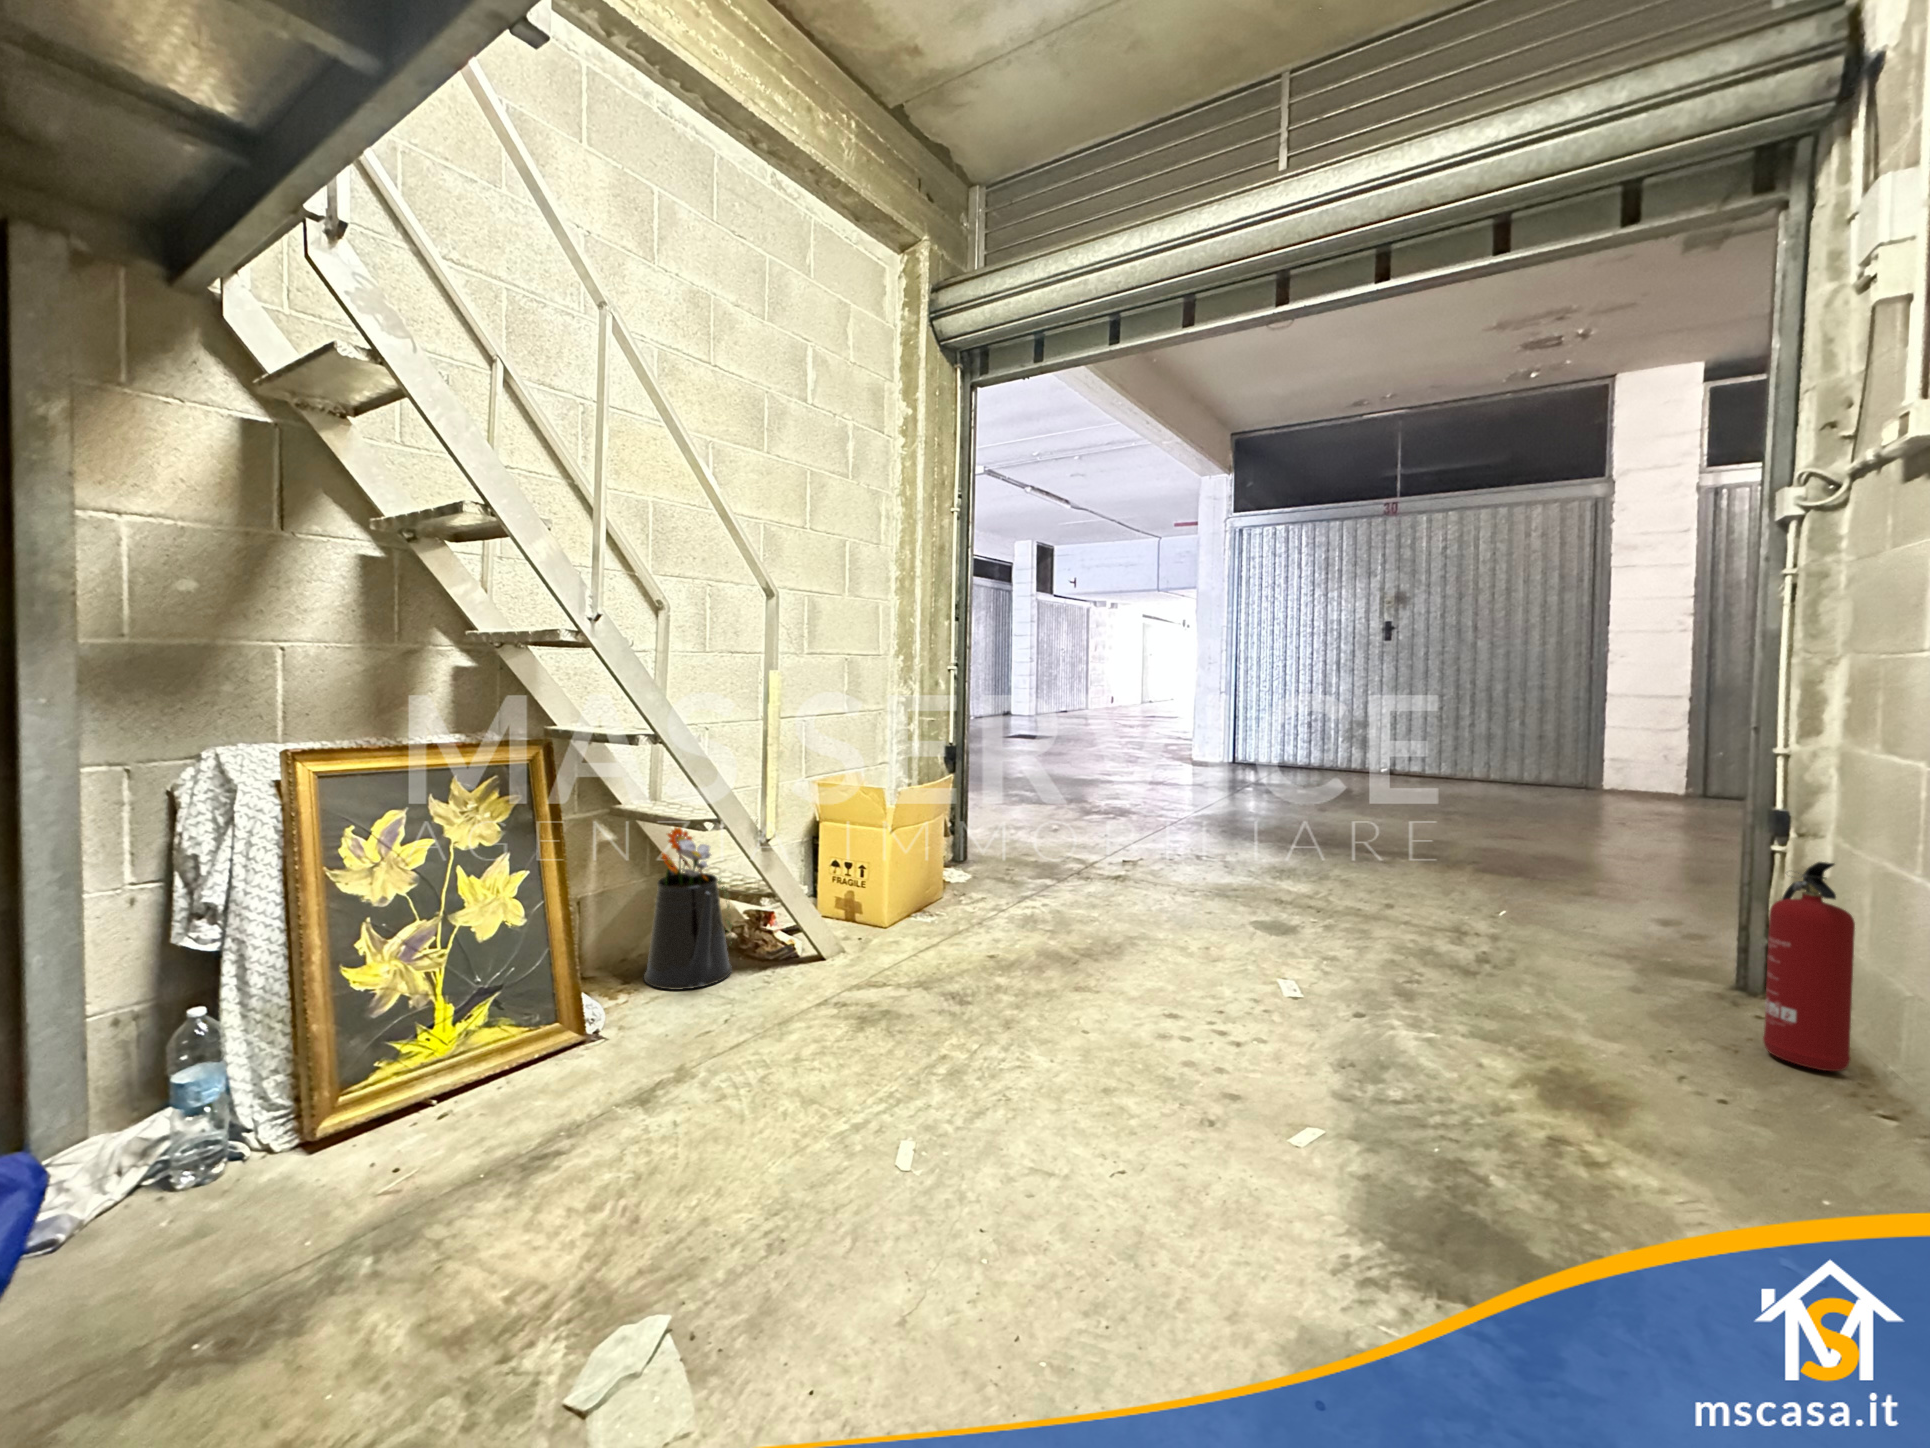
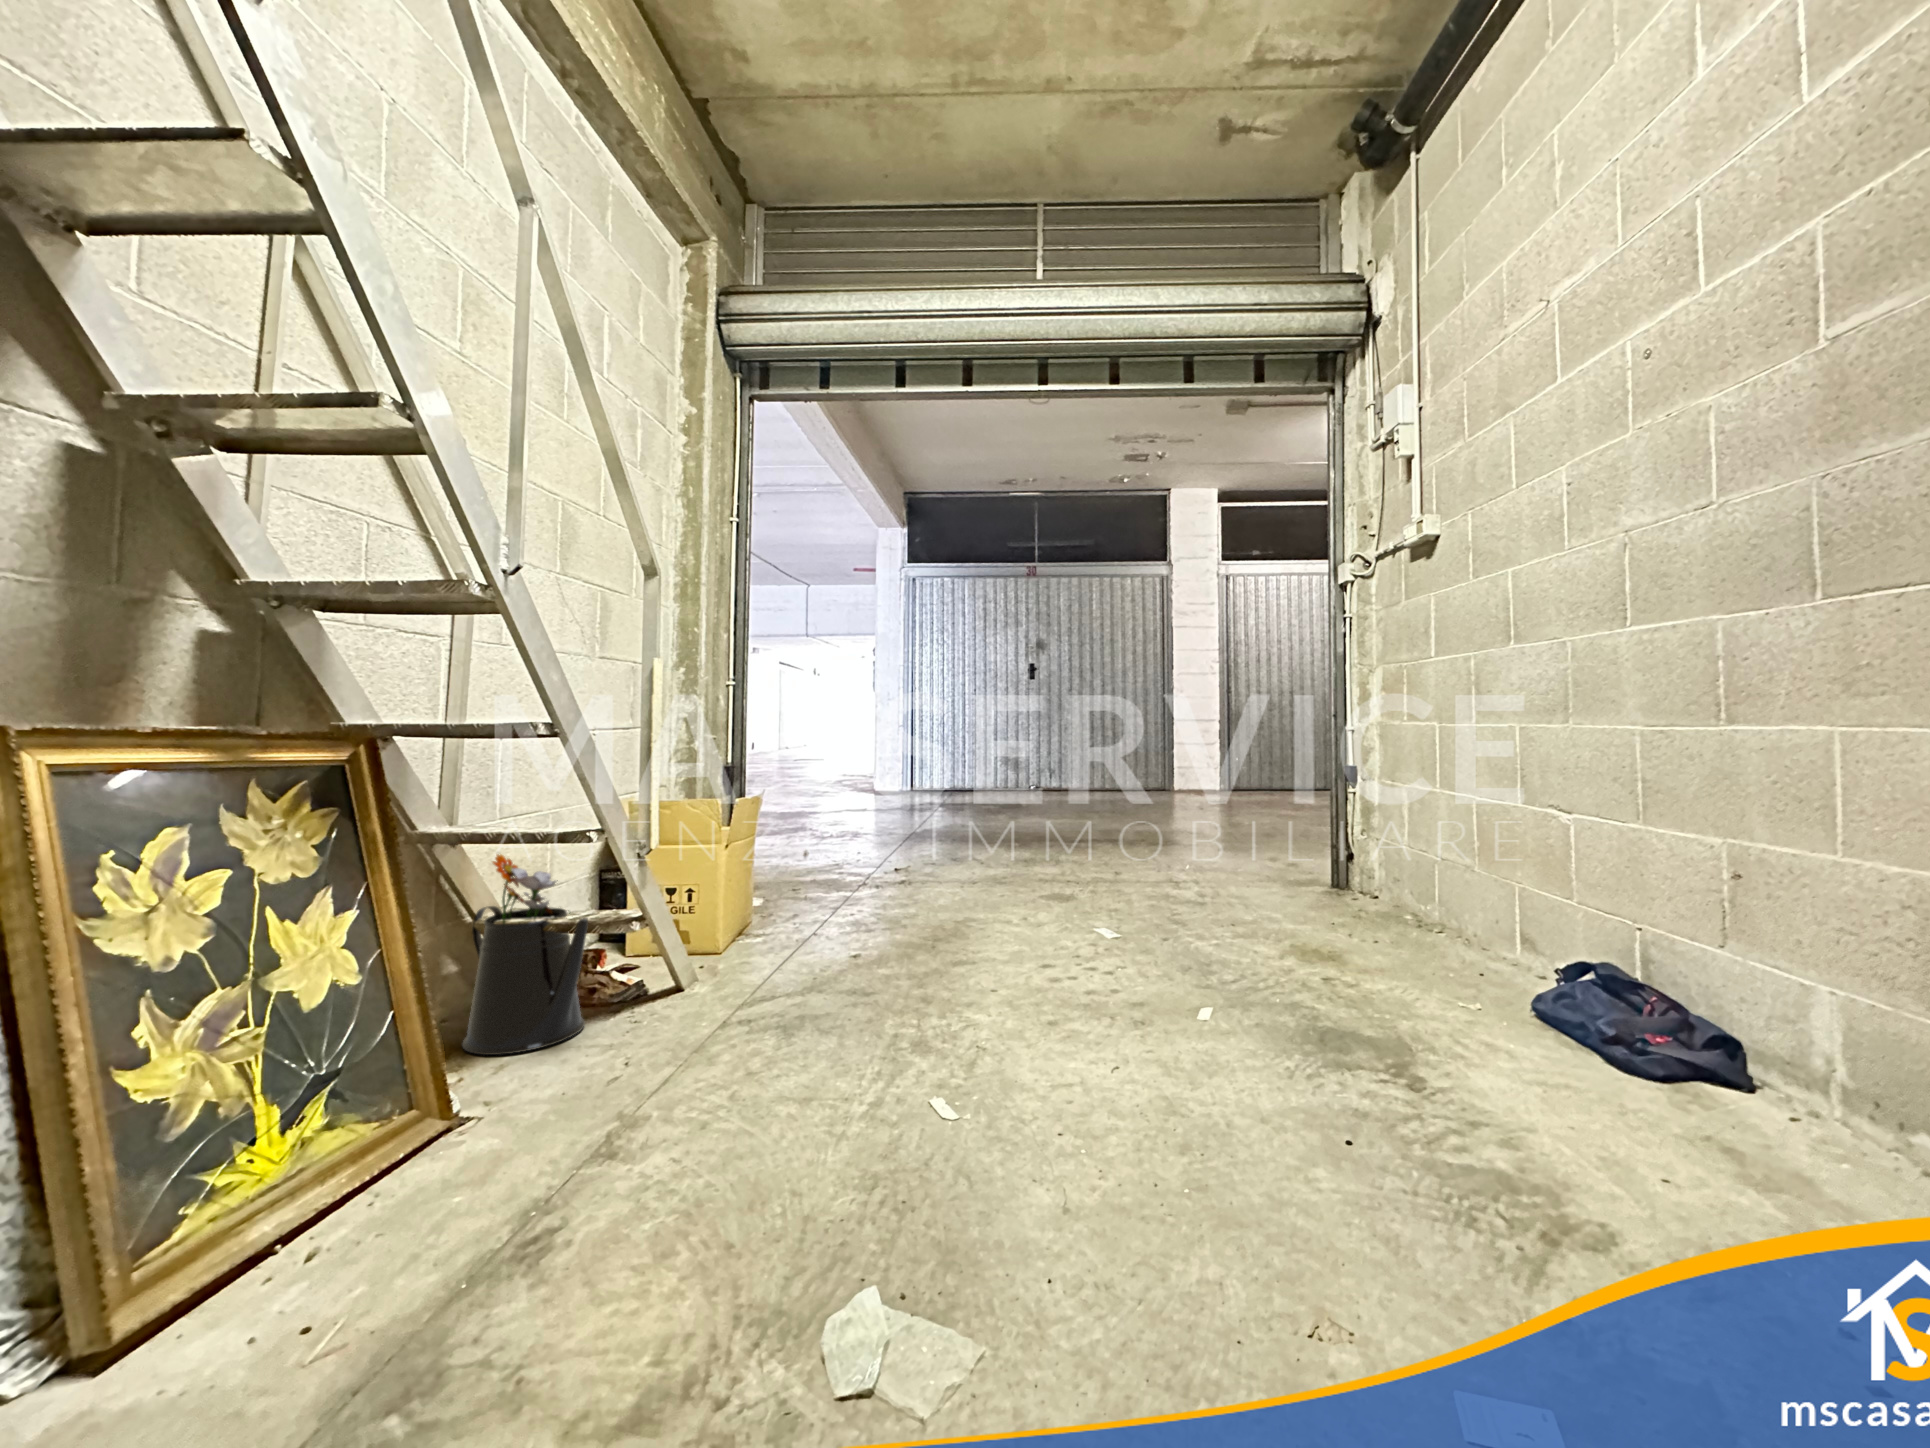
fire extinguisher: present [1763,862,1855,1071] -> none [1365,785,1417,916]

